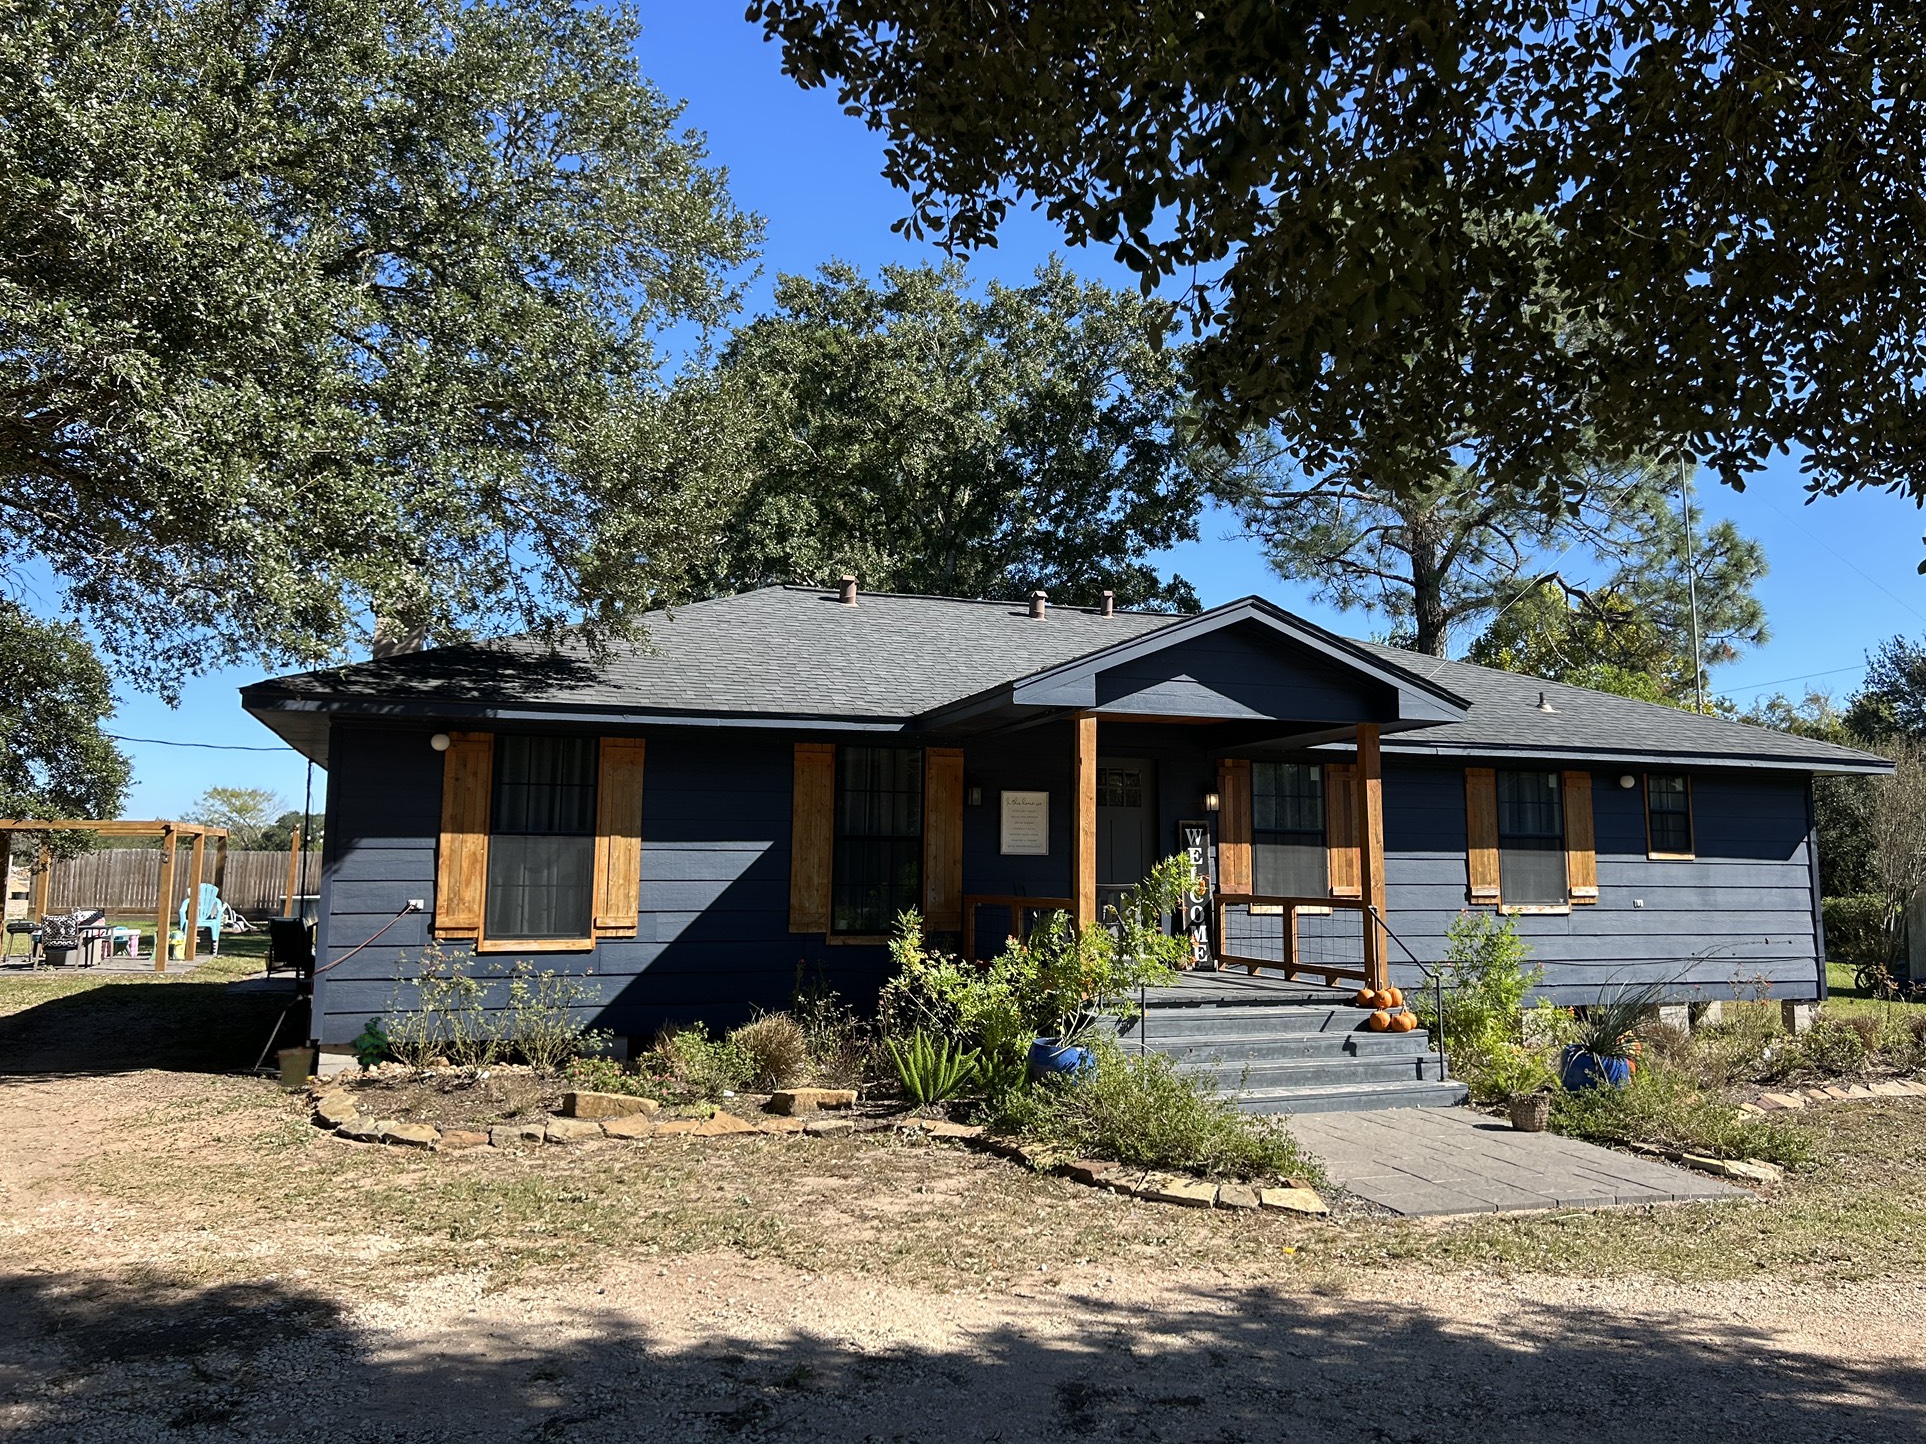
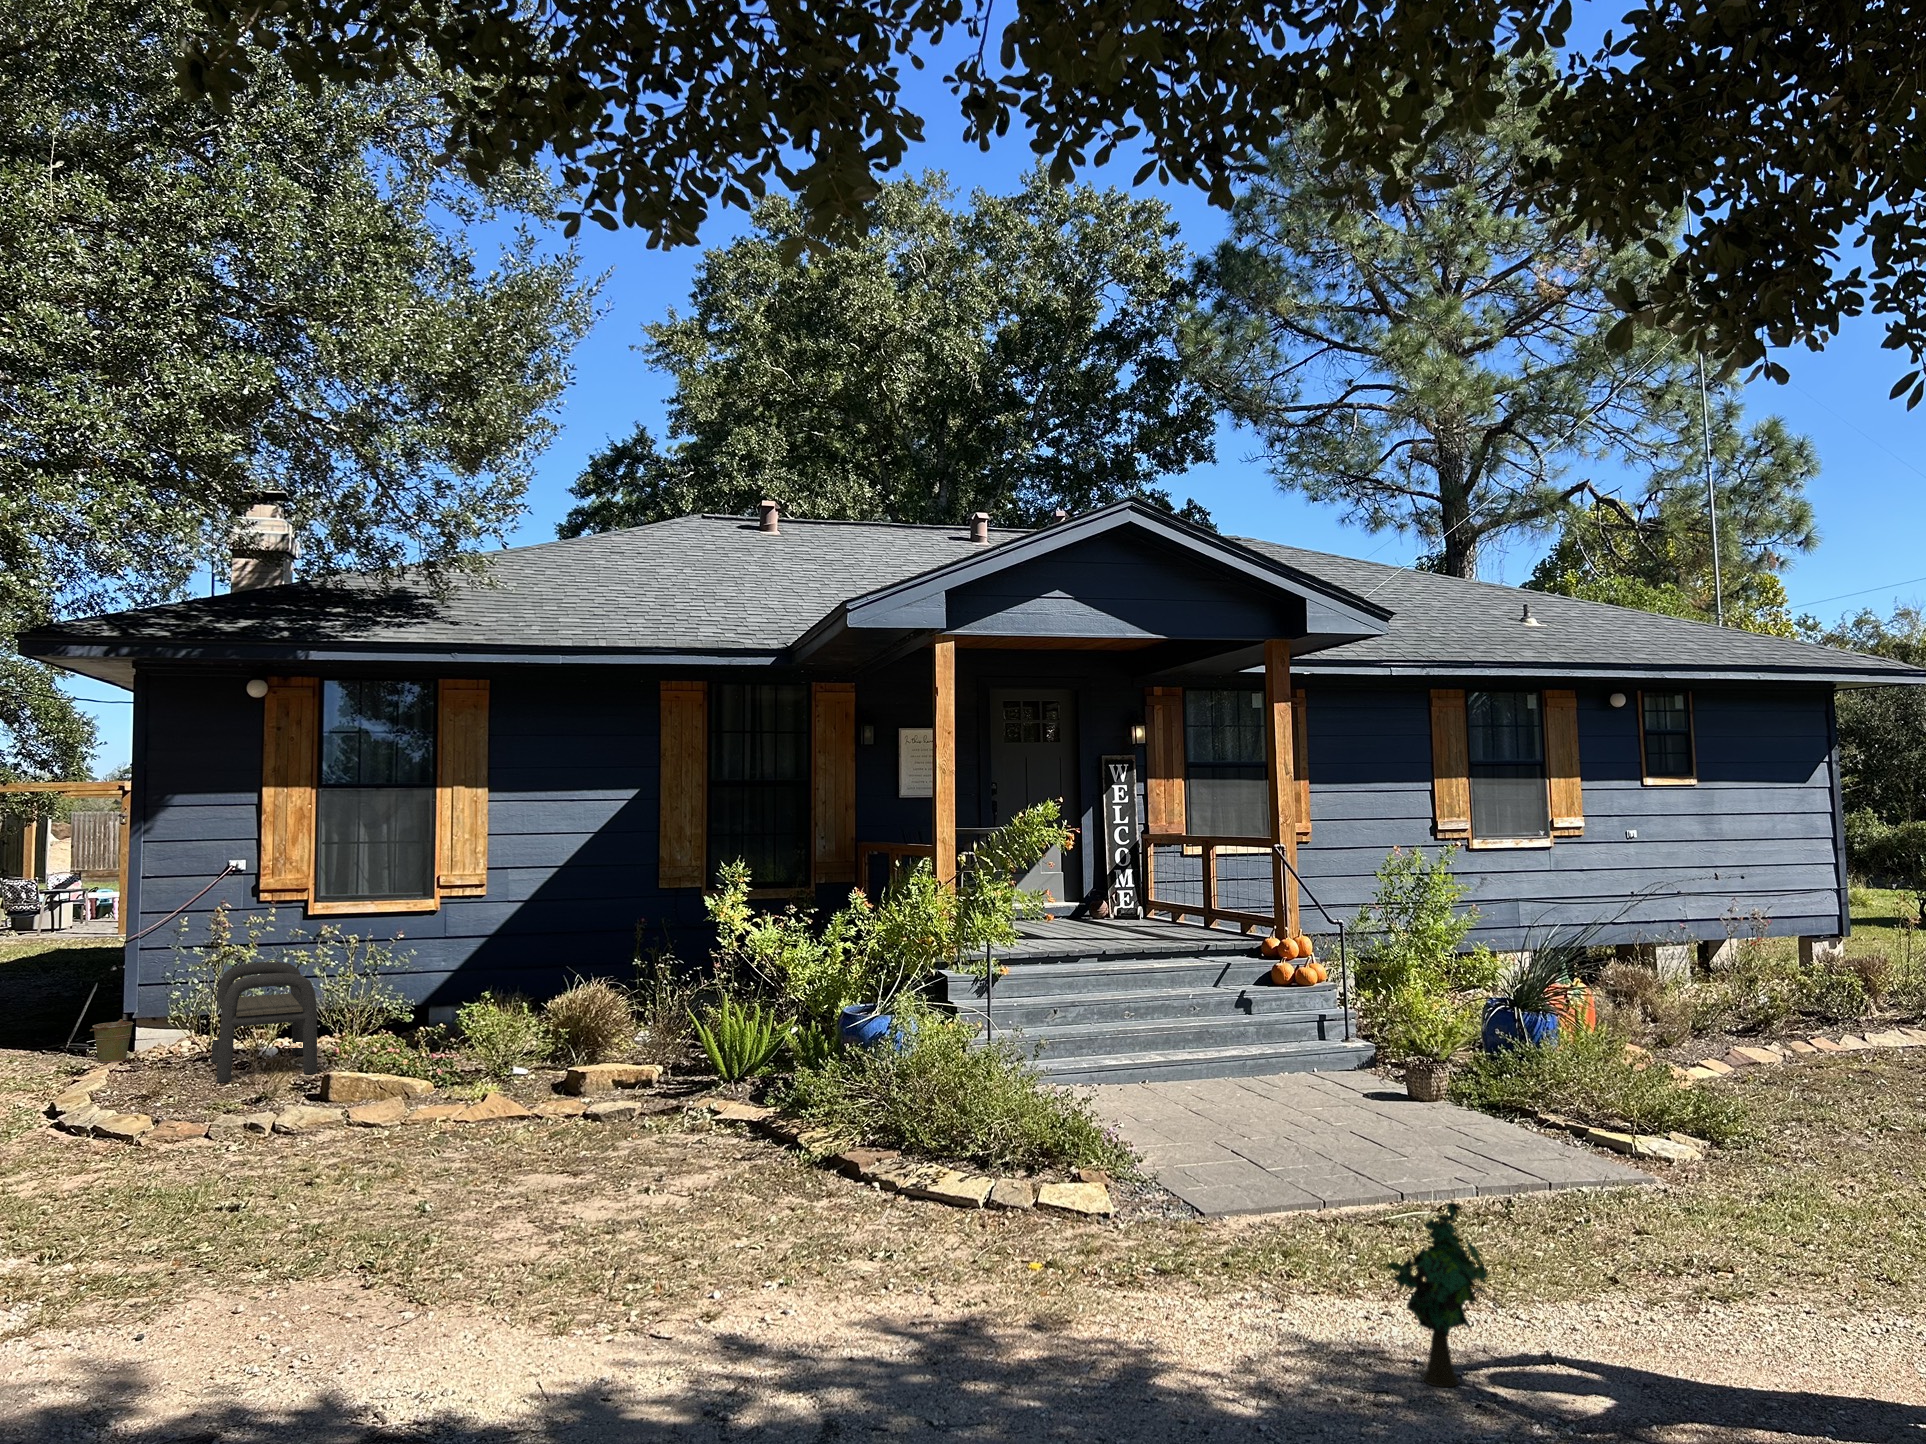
bench: none [394,995,508,1105] -> present [211,962,317,1083]
decorative plant: present [347,1017,389,1087] -> present [1387,1202,1488,1387]

